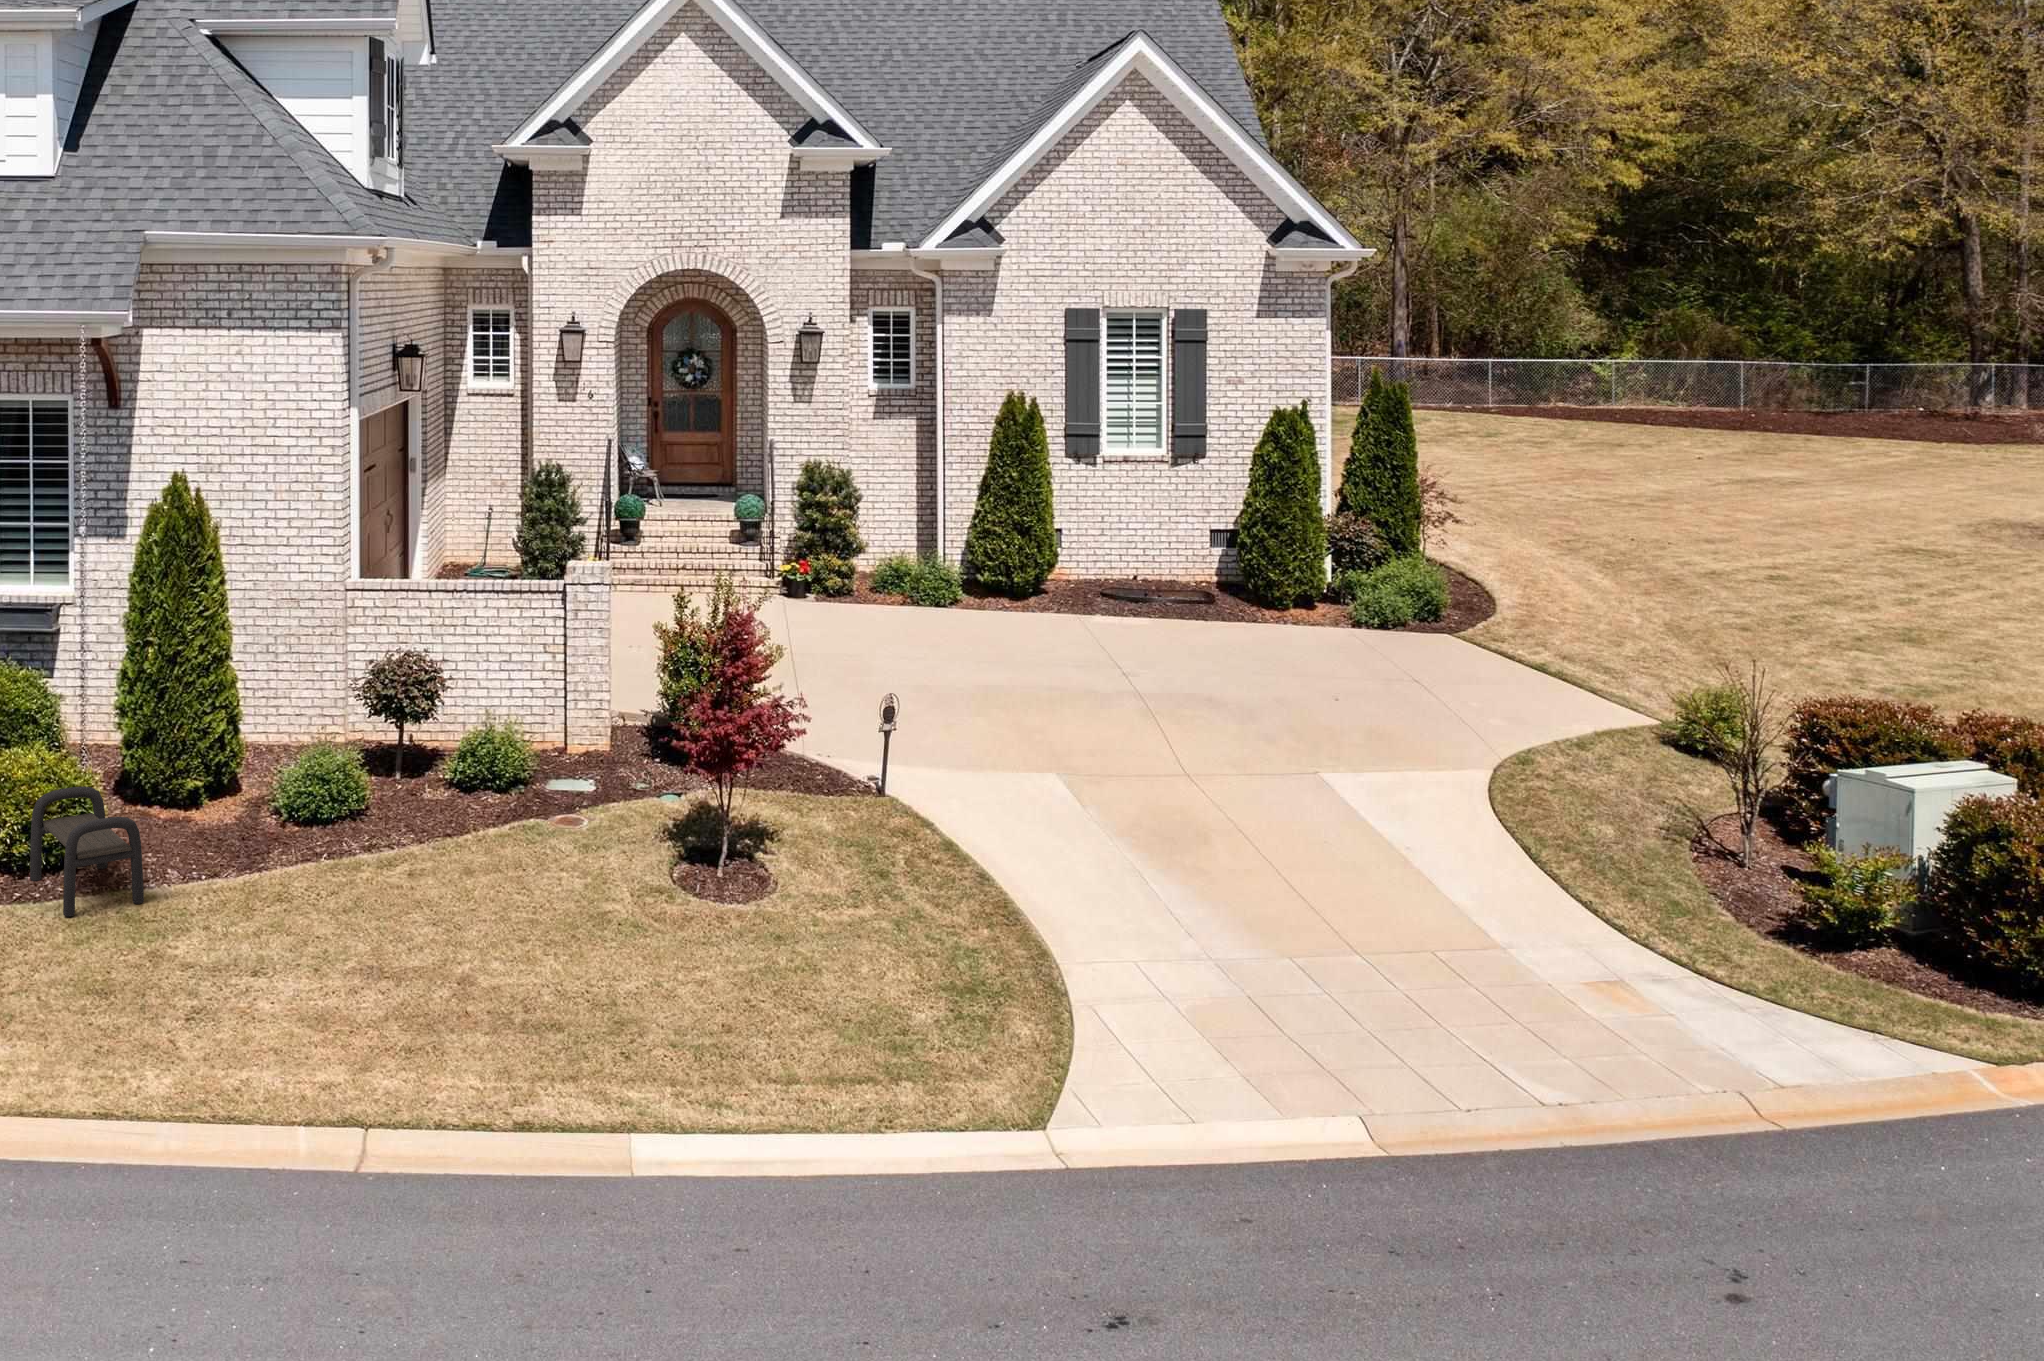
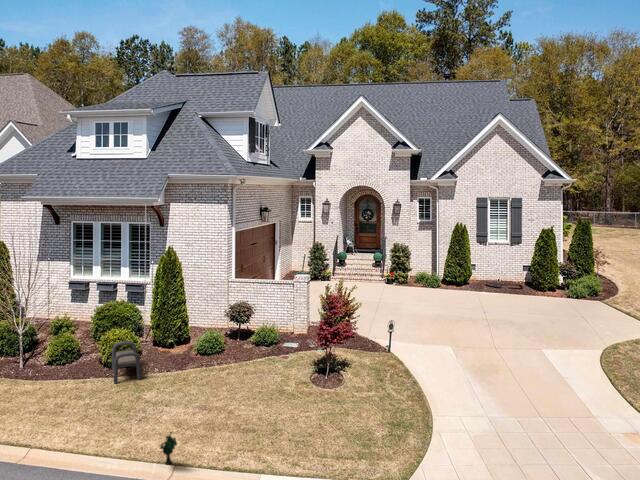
decorative plant: none [344,1020,396,1115] -> present [160,432,177,464]

